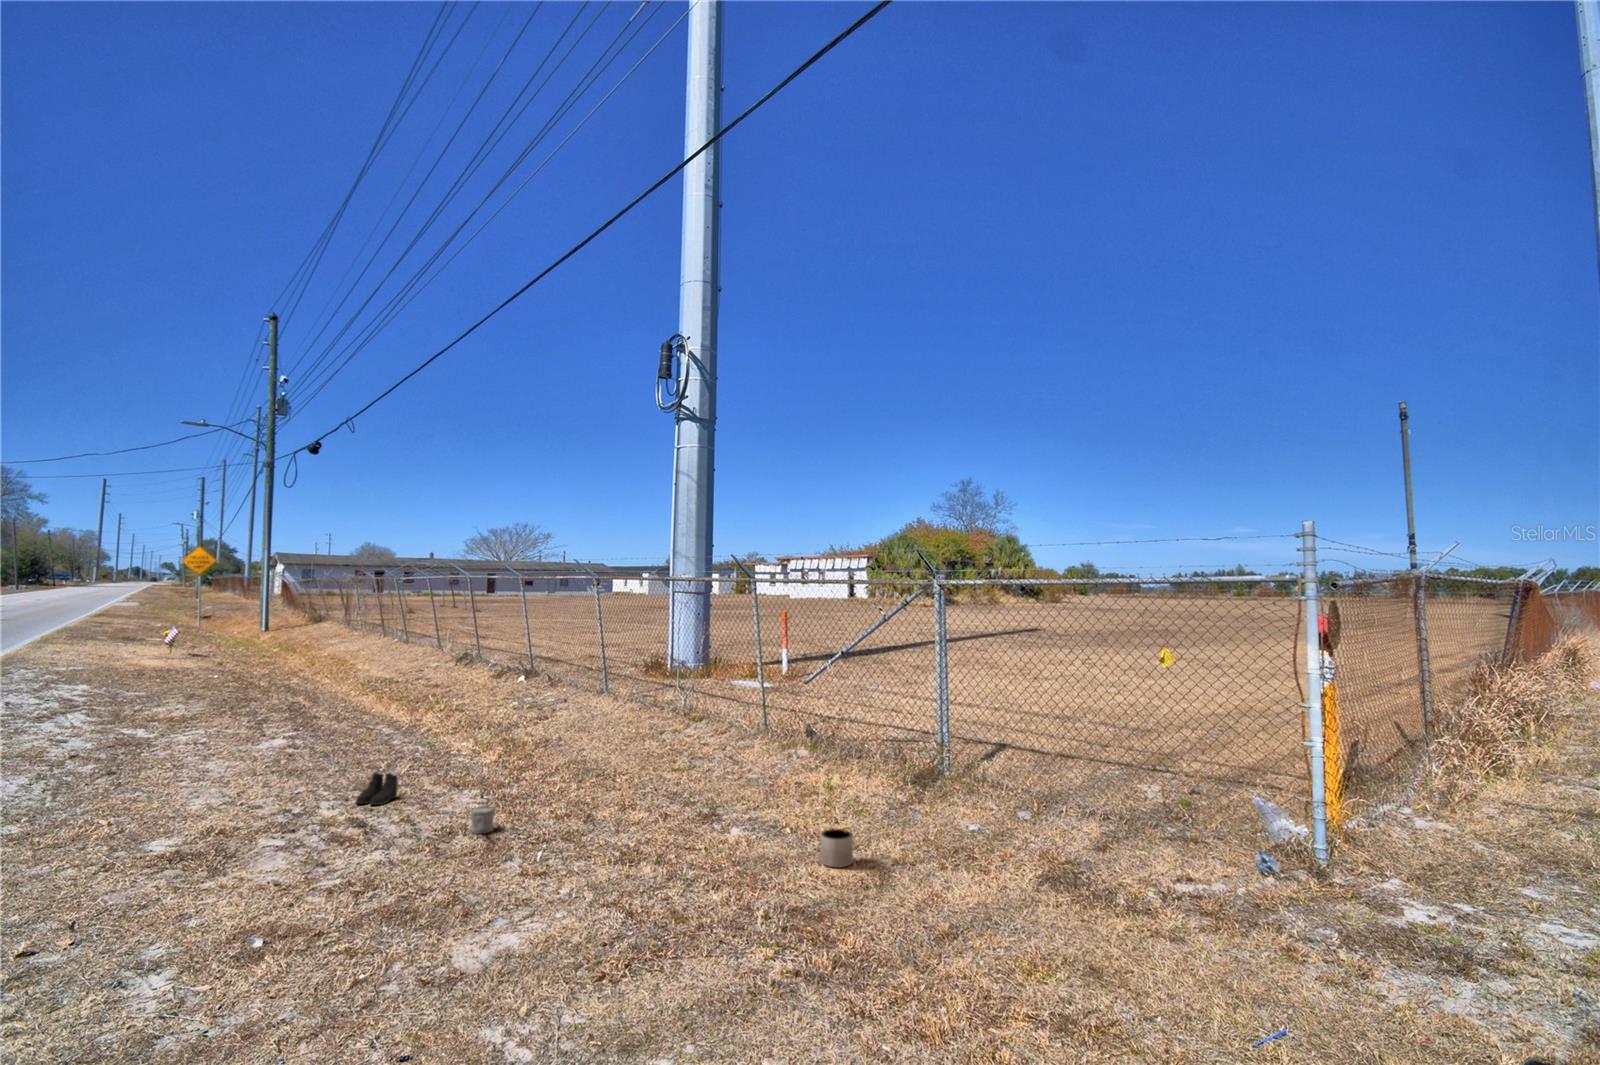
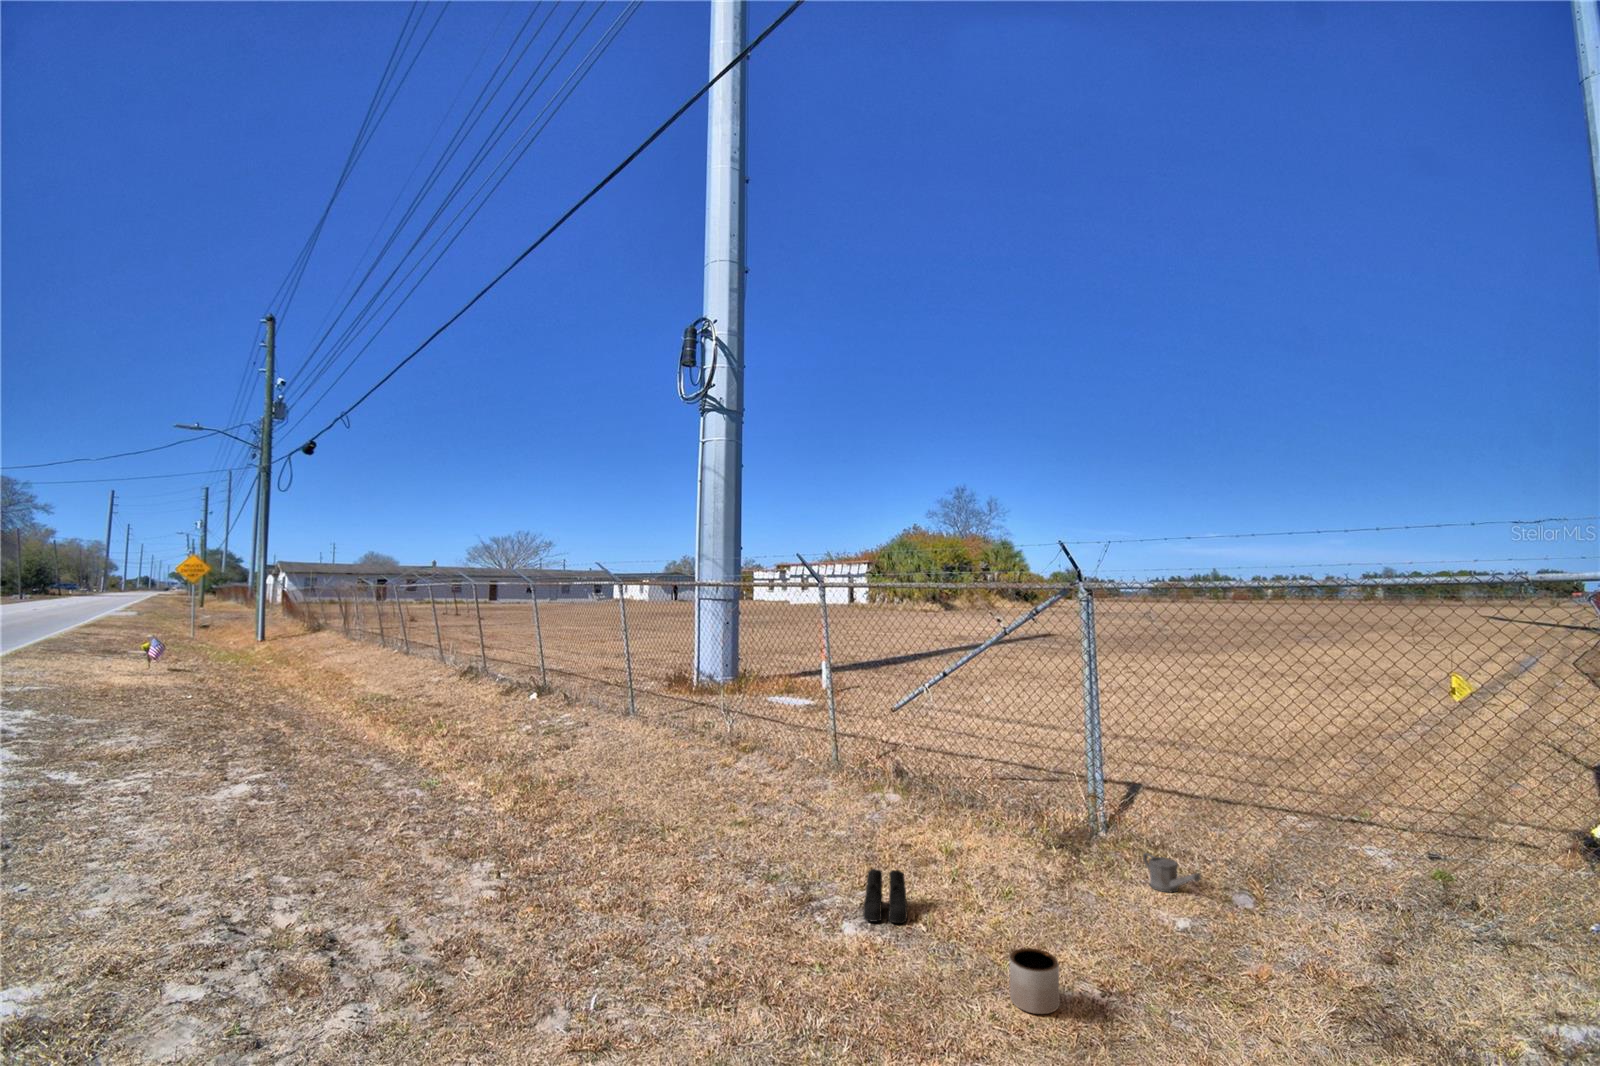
boots: present [356,773,398,805] -> present [863,869,907,923]
watering can: present [471,804,495,834] -> present [1143,853,1201,893]

